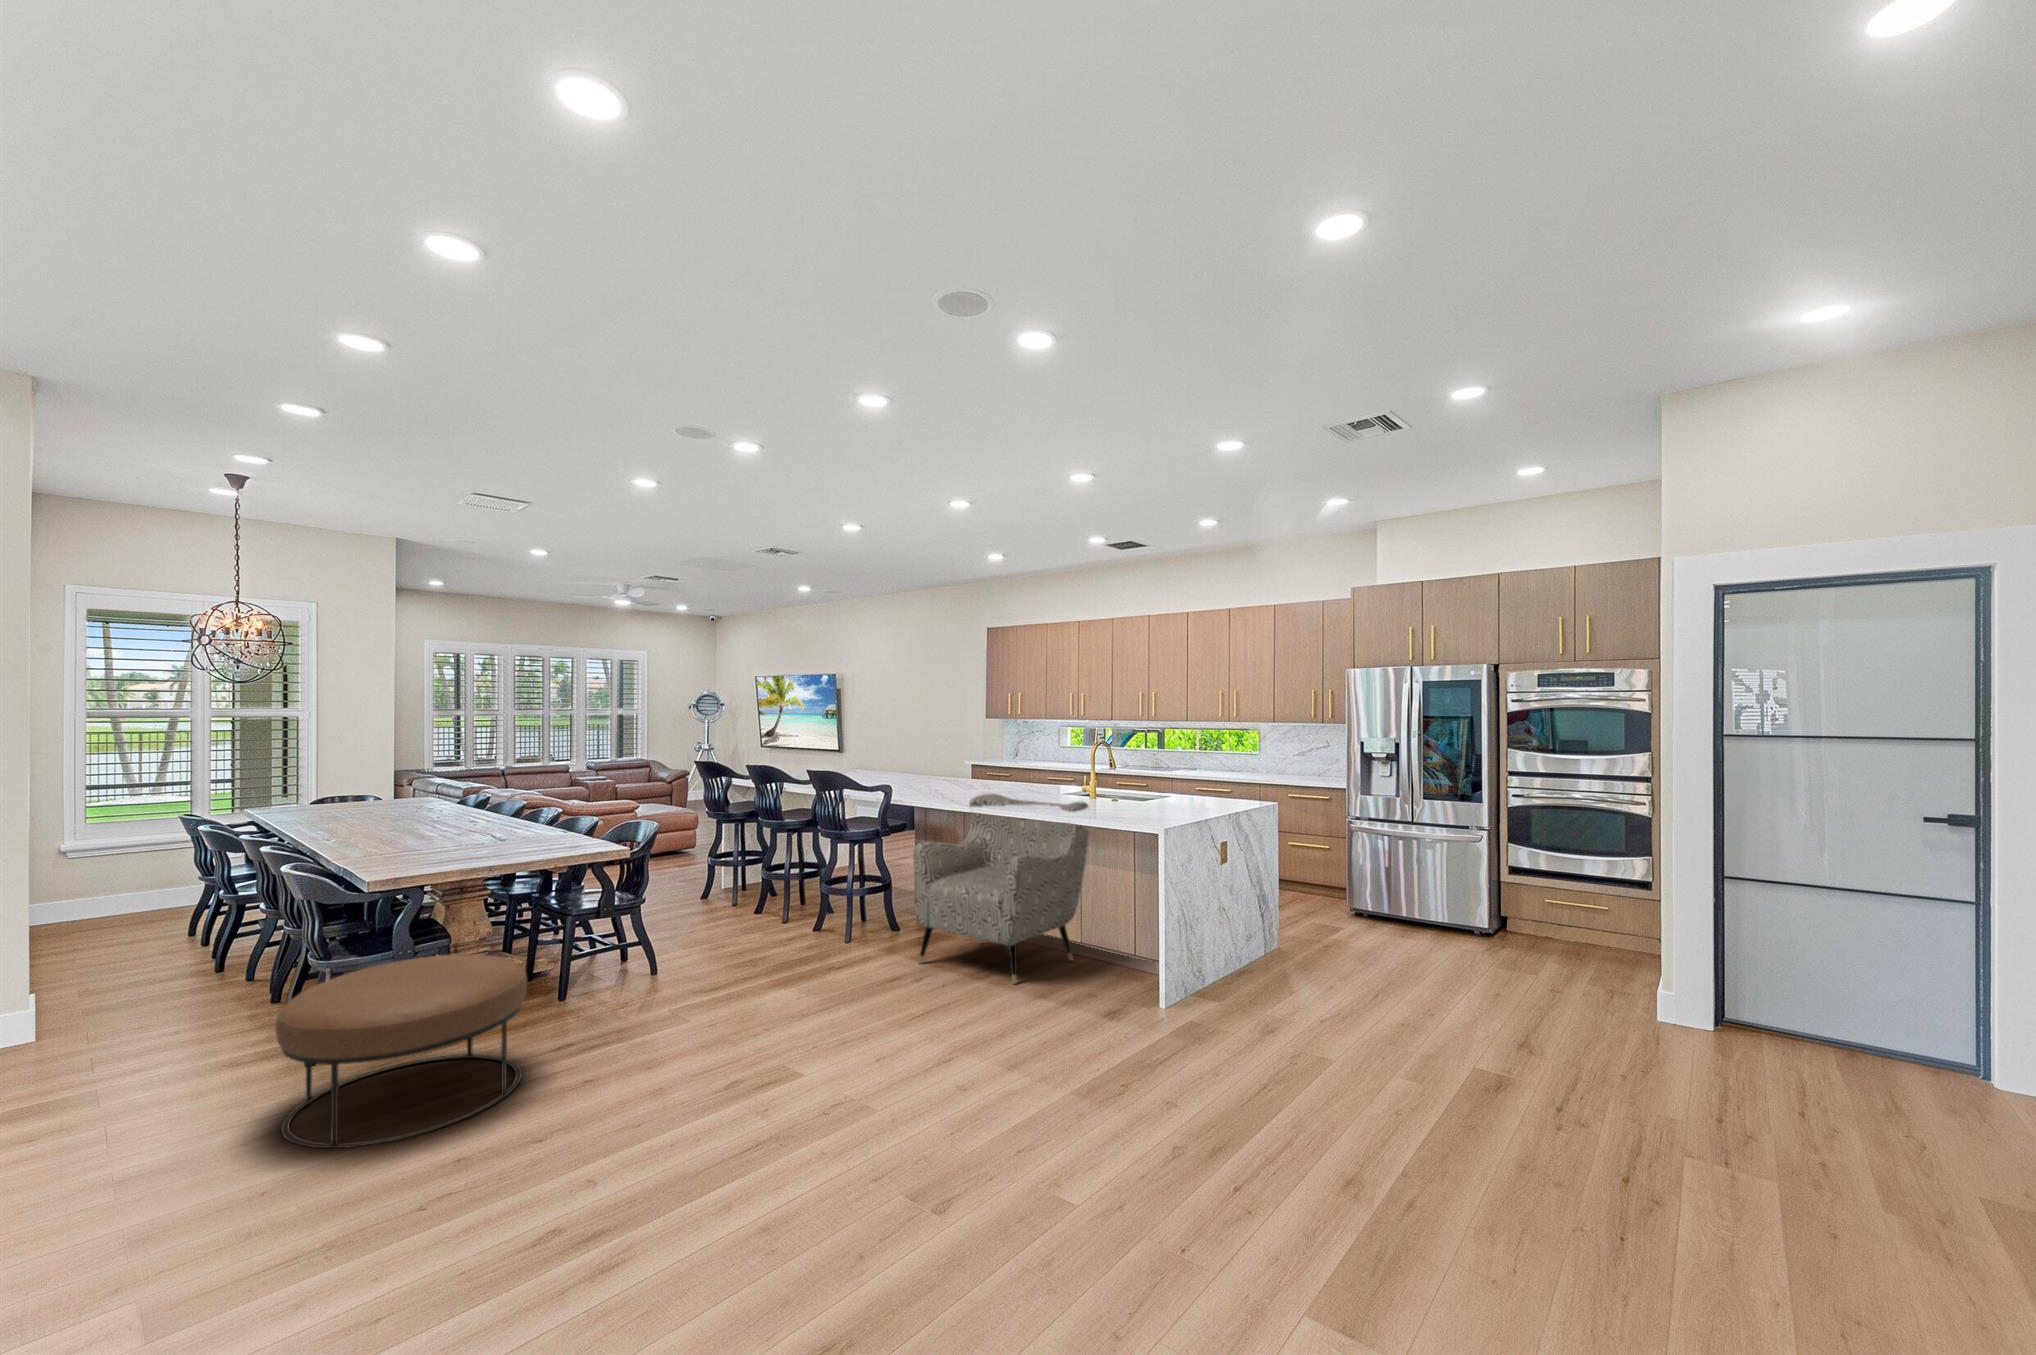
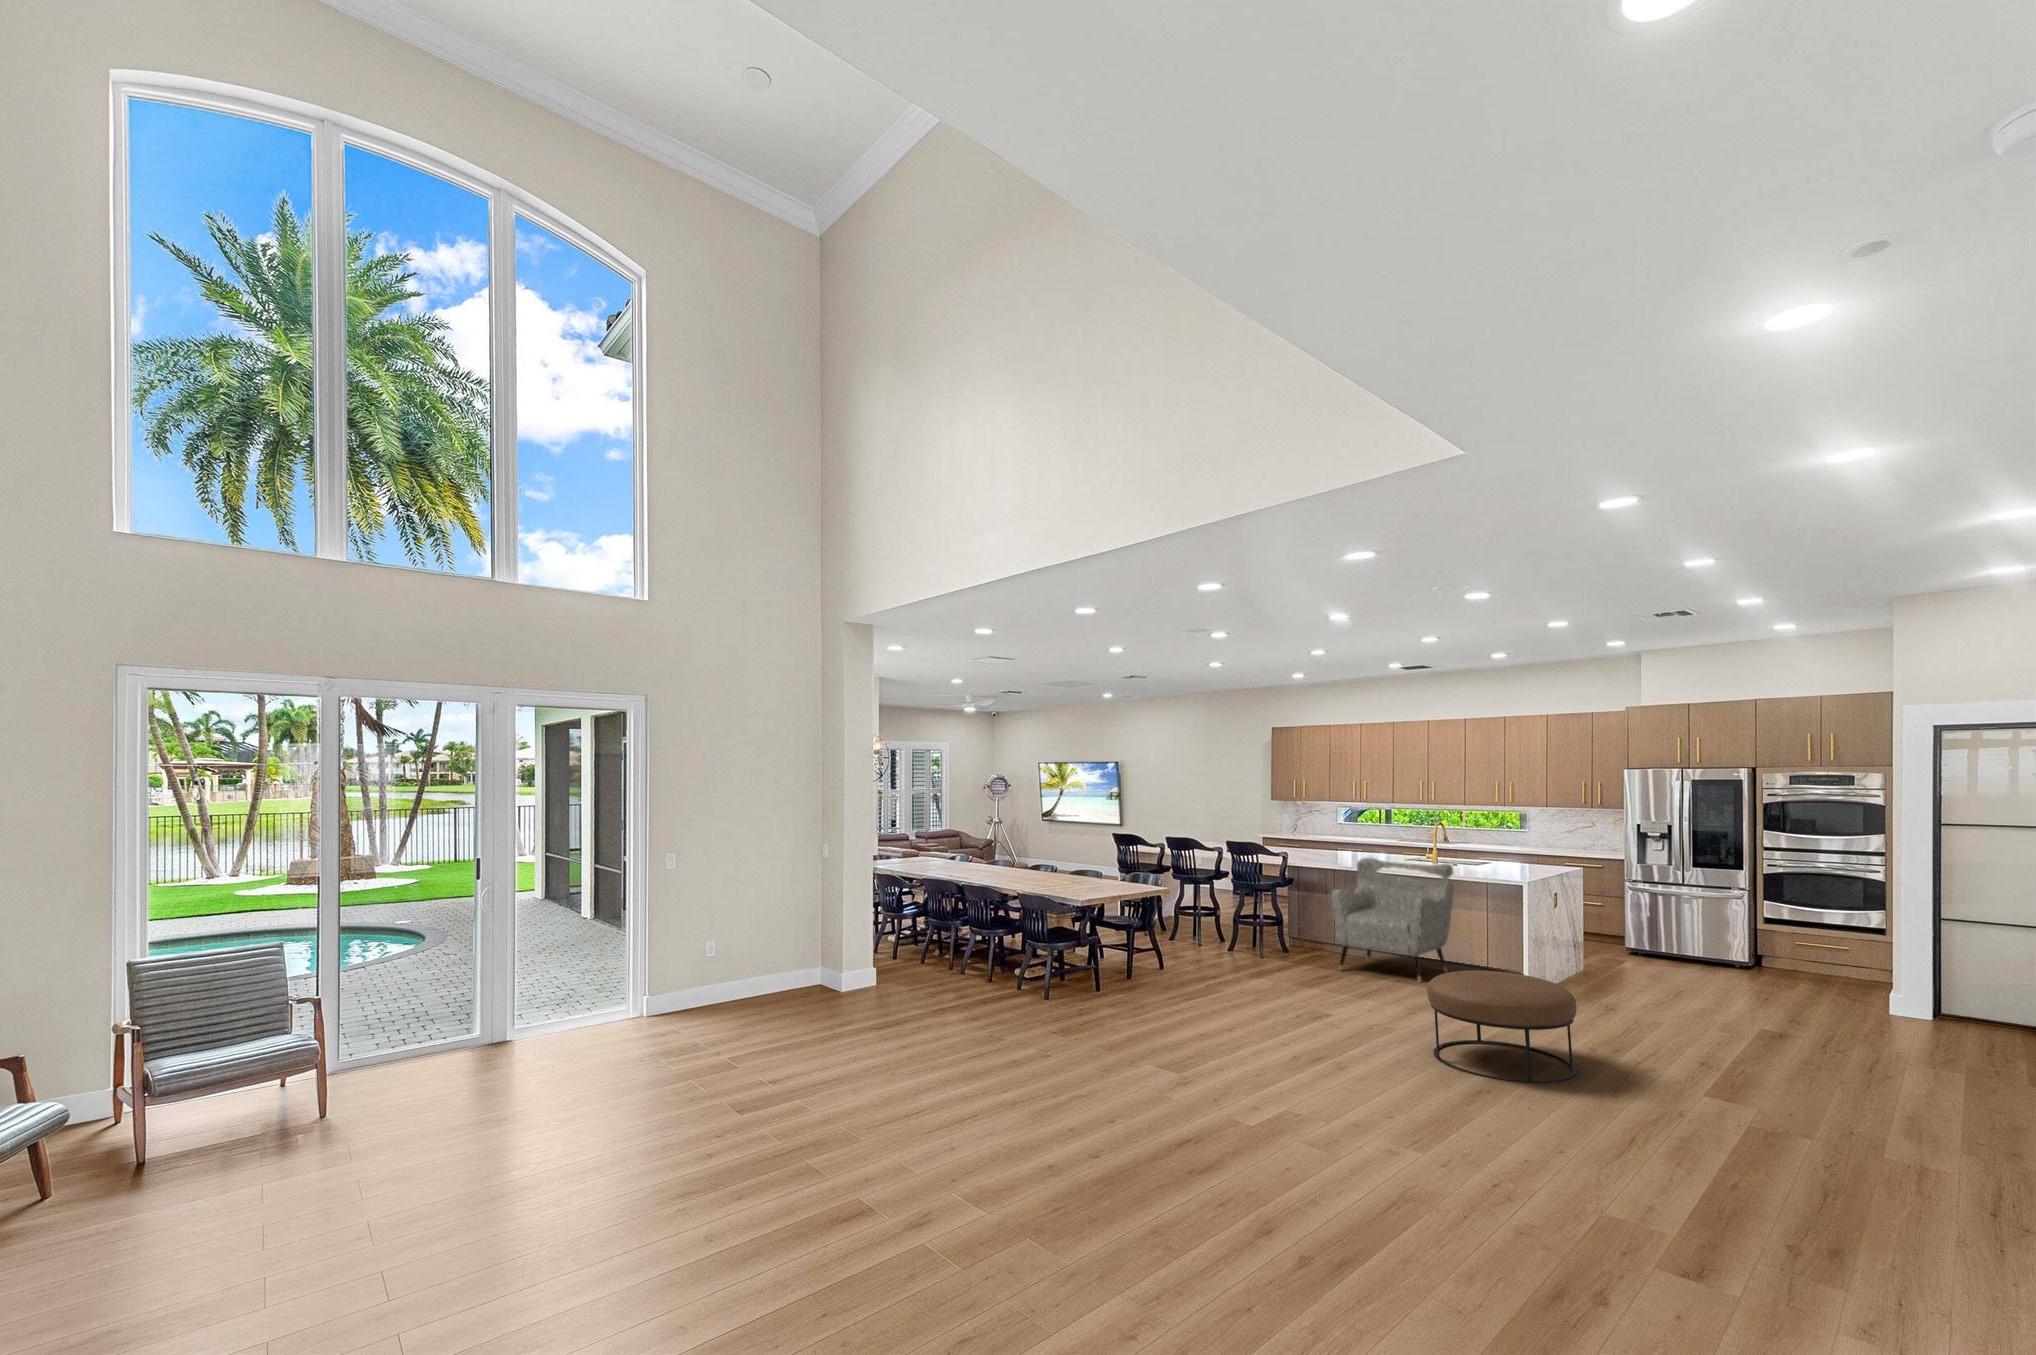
ottoman: present [276,954,527,1148] -> present [1427,971,1577,1083]

